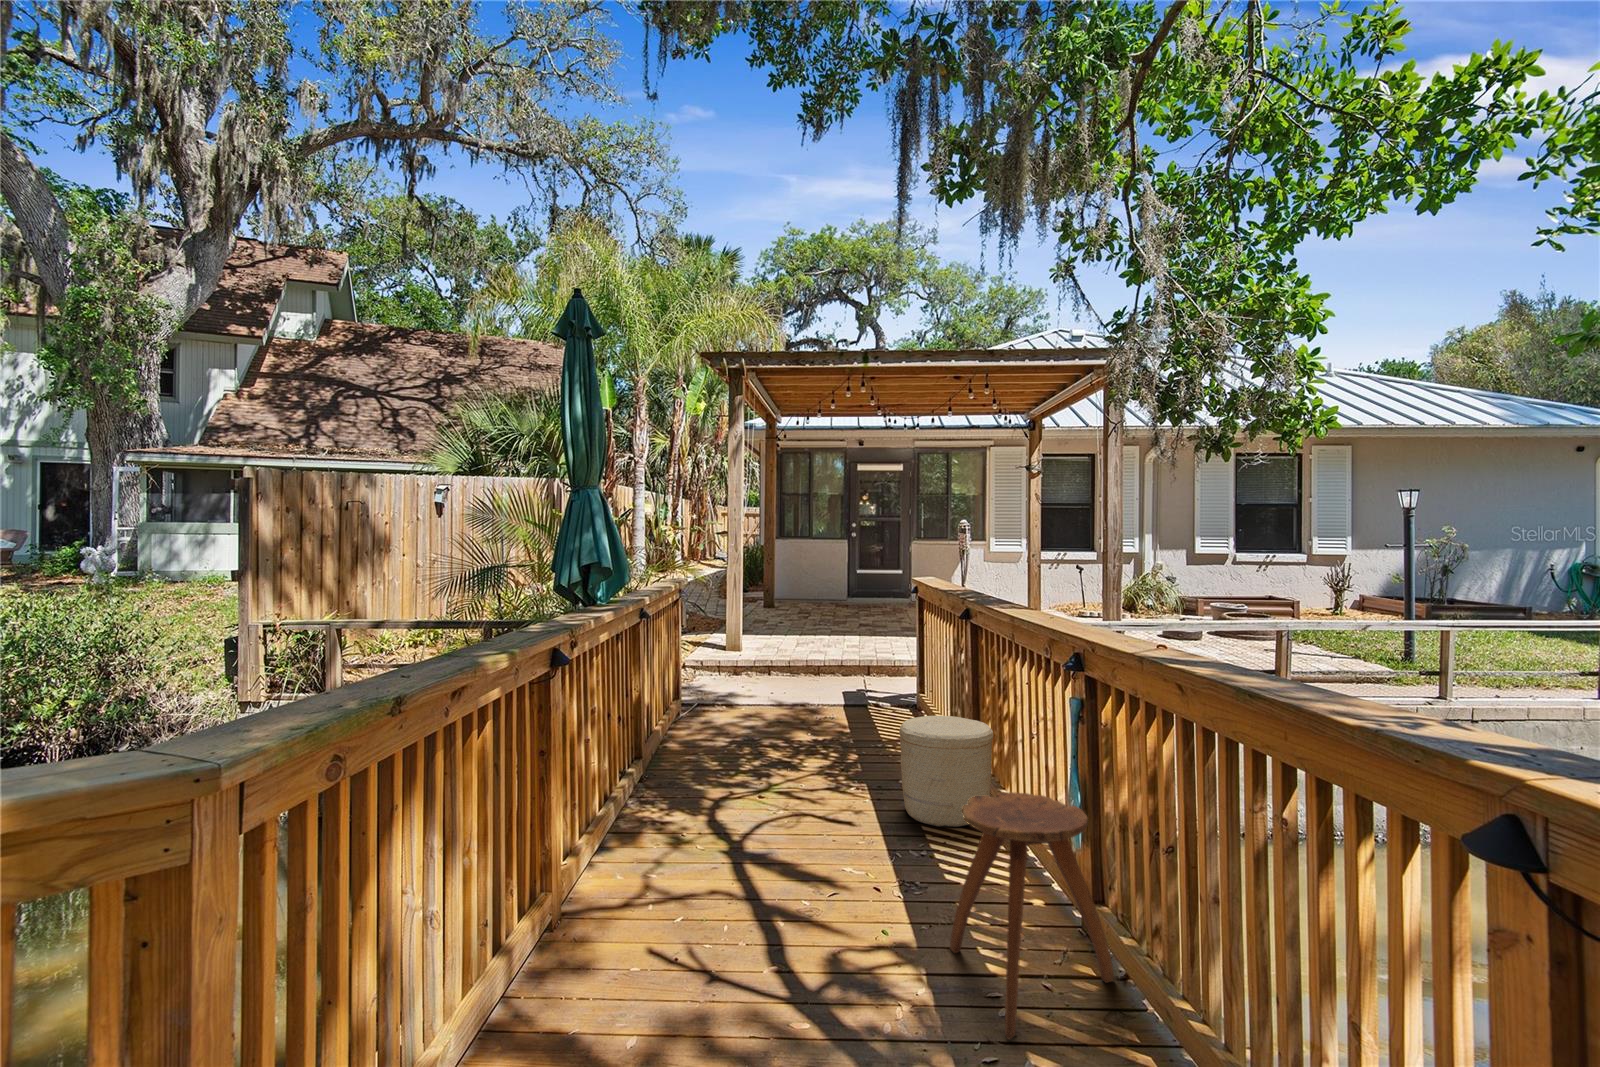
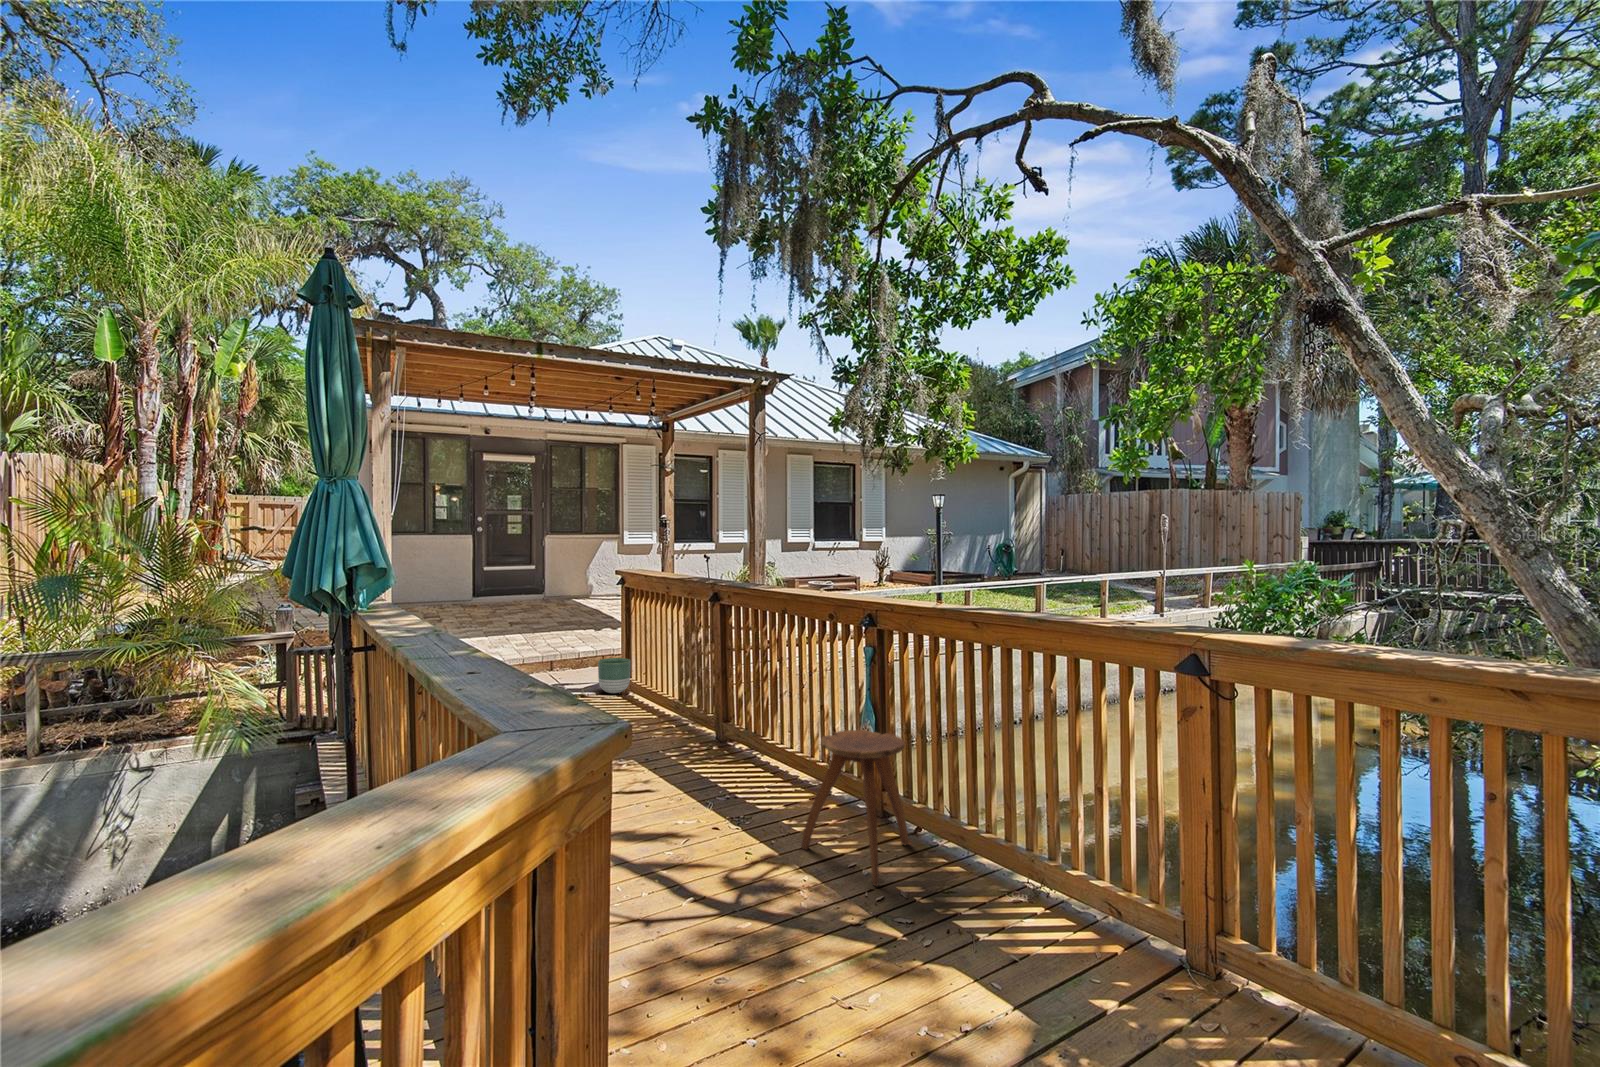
planter: none [882,671,918,711] -> present [598,658,630,693]
woven basket: present [899,716,993,827] -> none [686,689,760,775]

